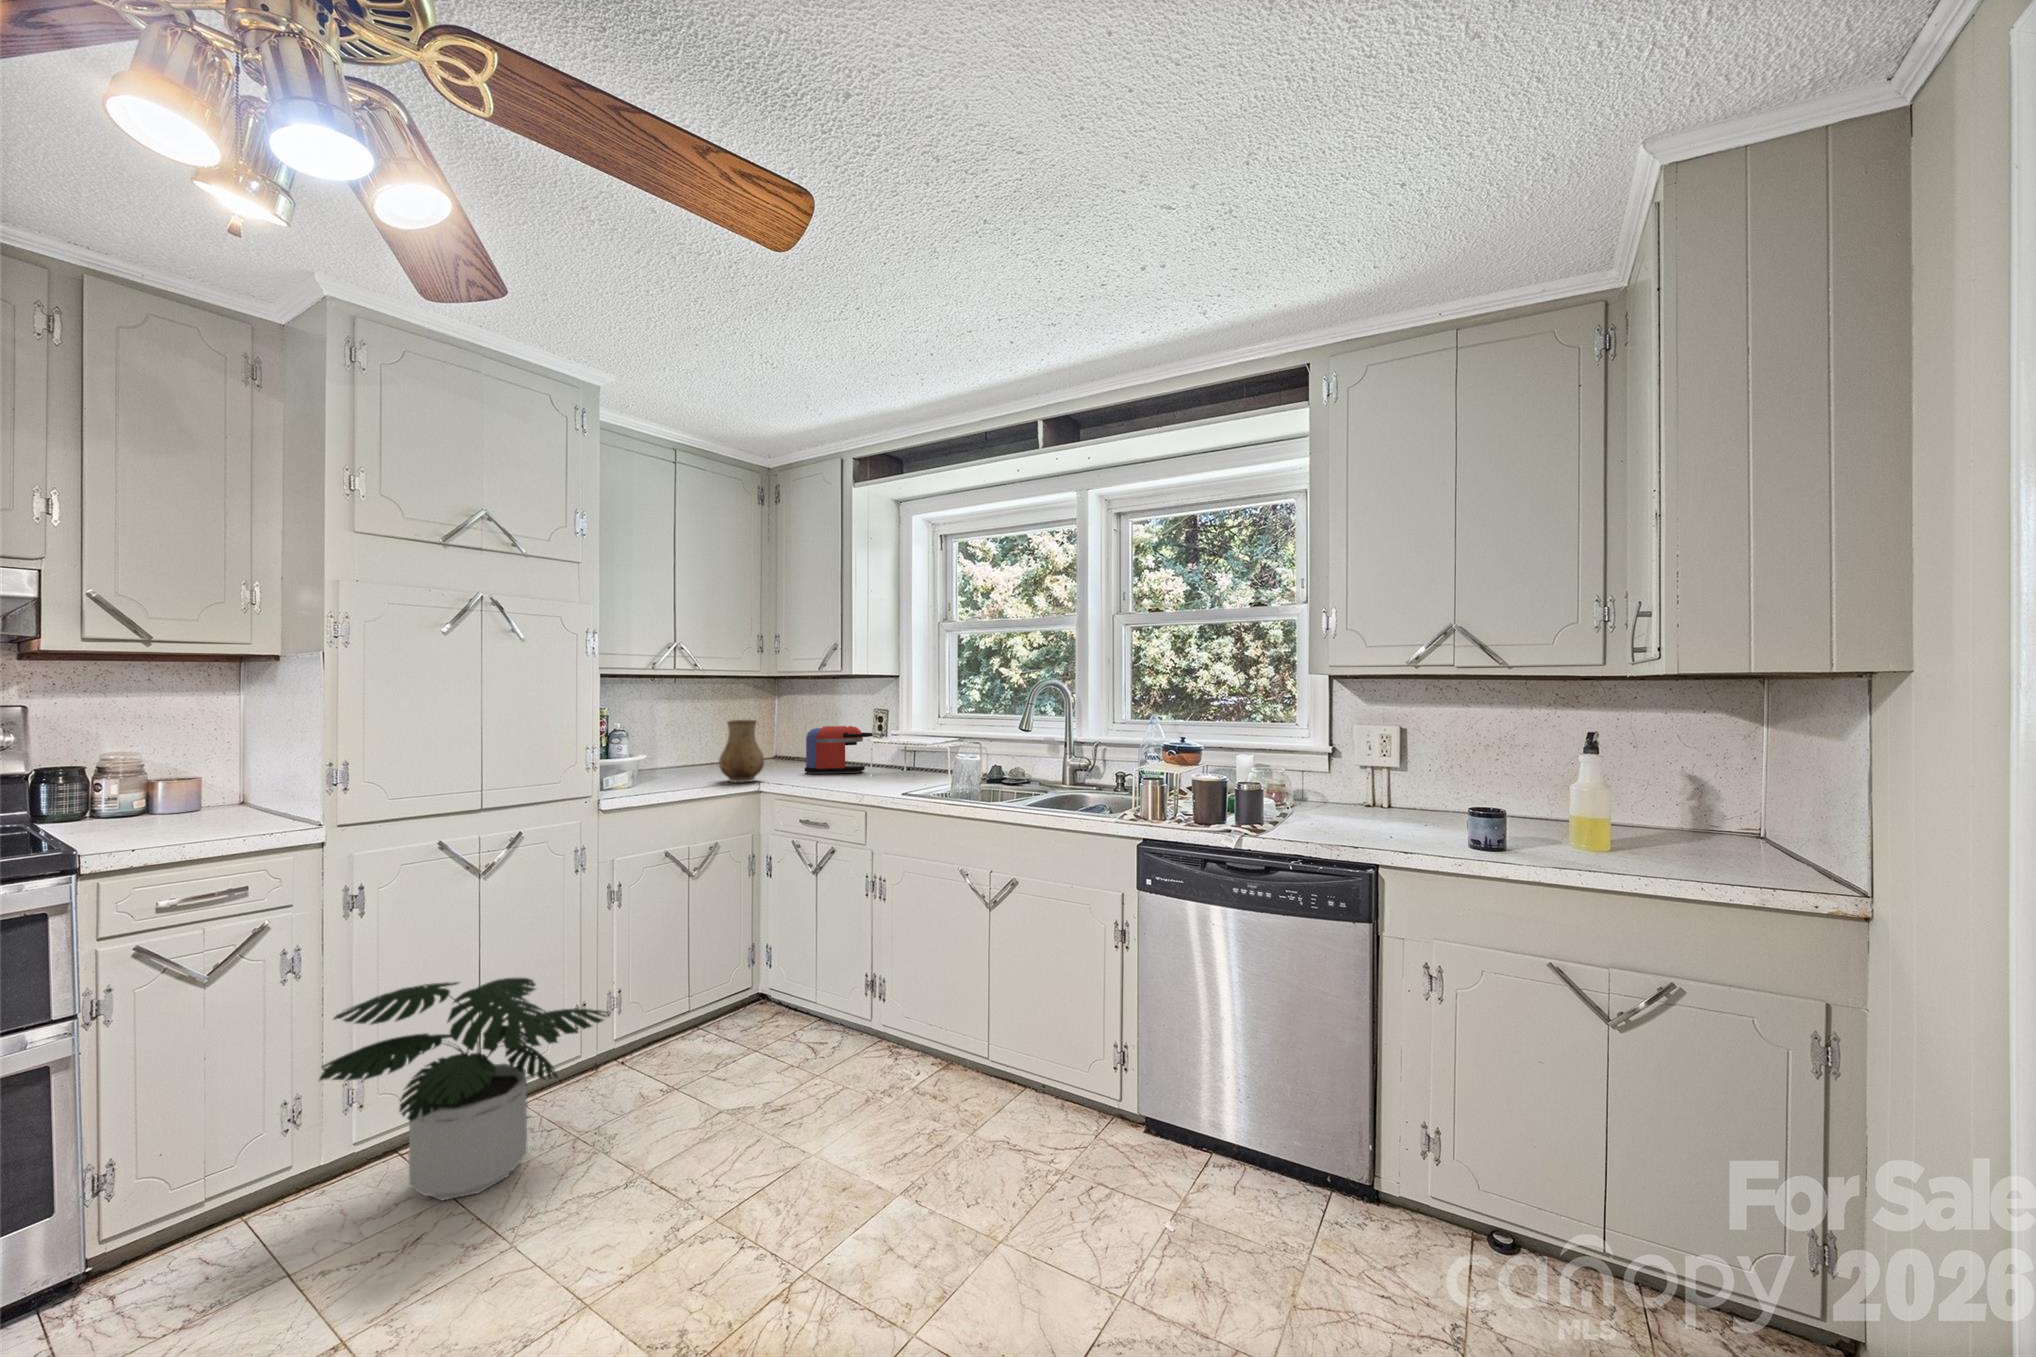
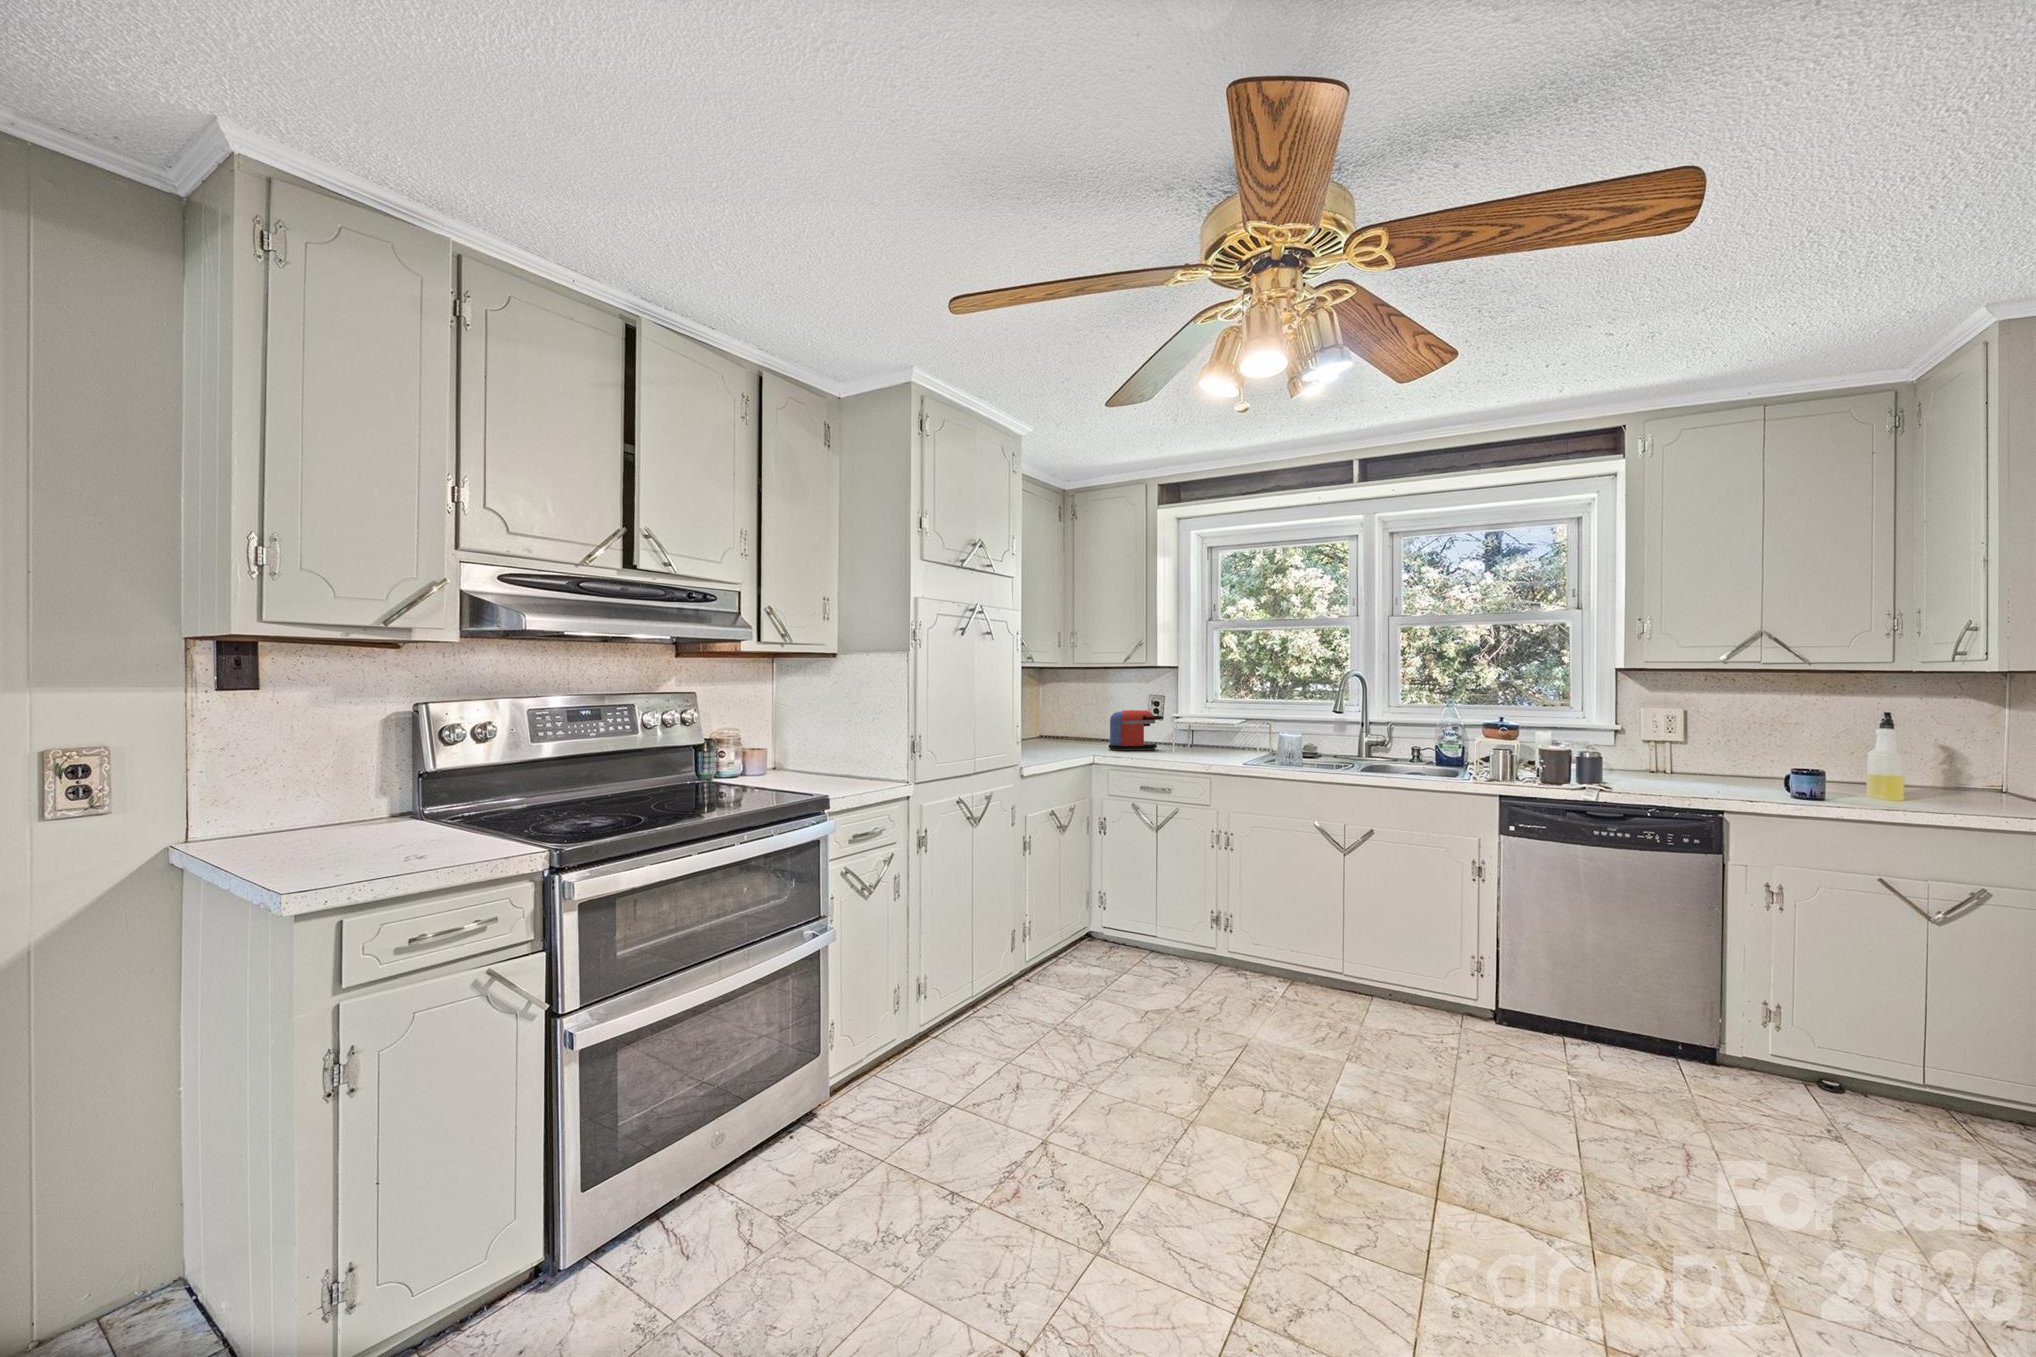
ceramic pitcher: present [719,720,764,782] -> none [1061,704,1098,756]
potted plant: present [319,978,608,1200] -> none [932,902,1096,1061]

